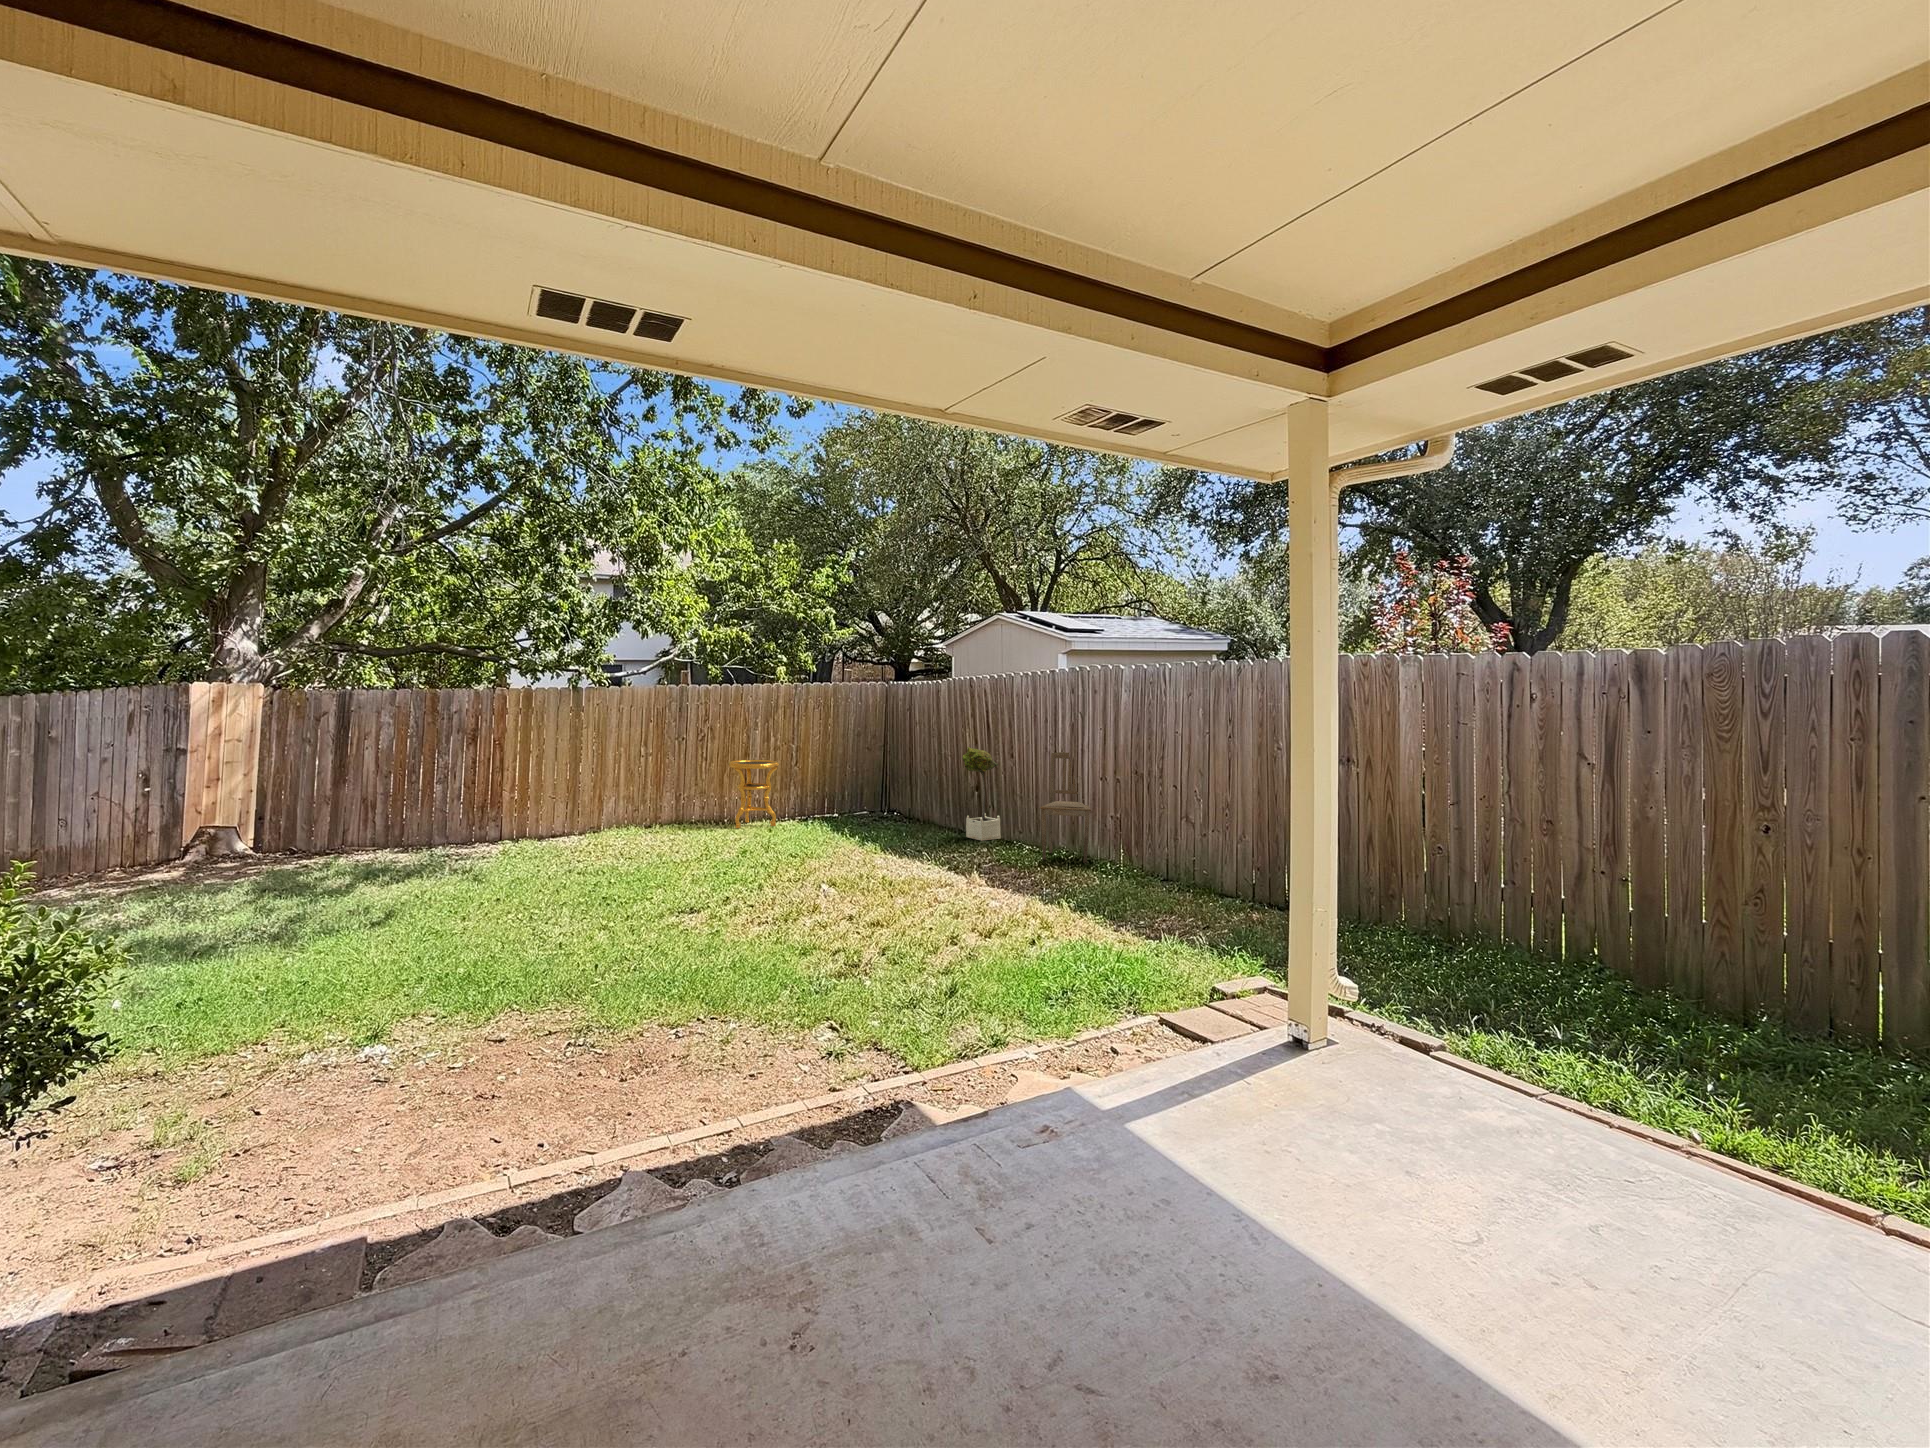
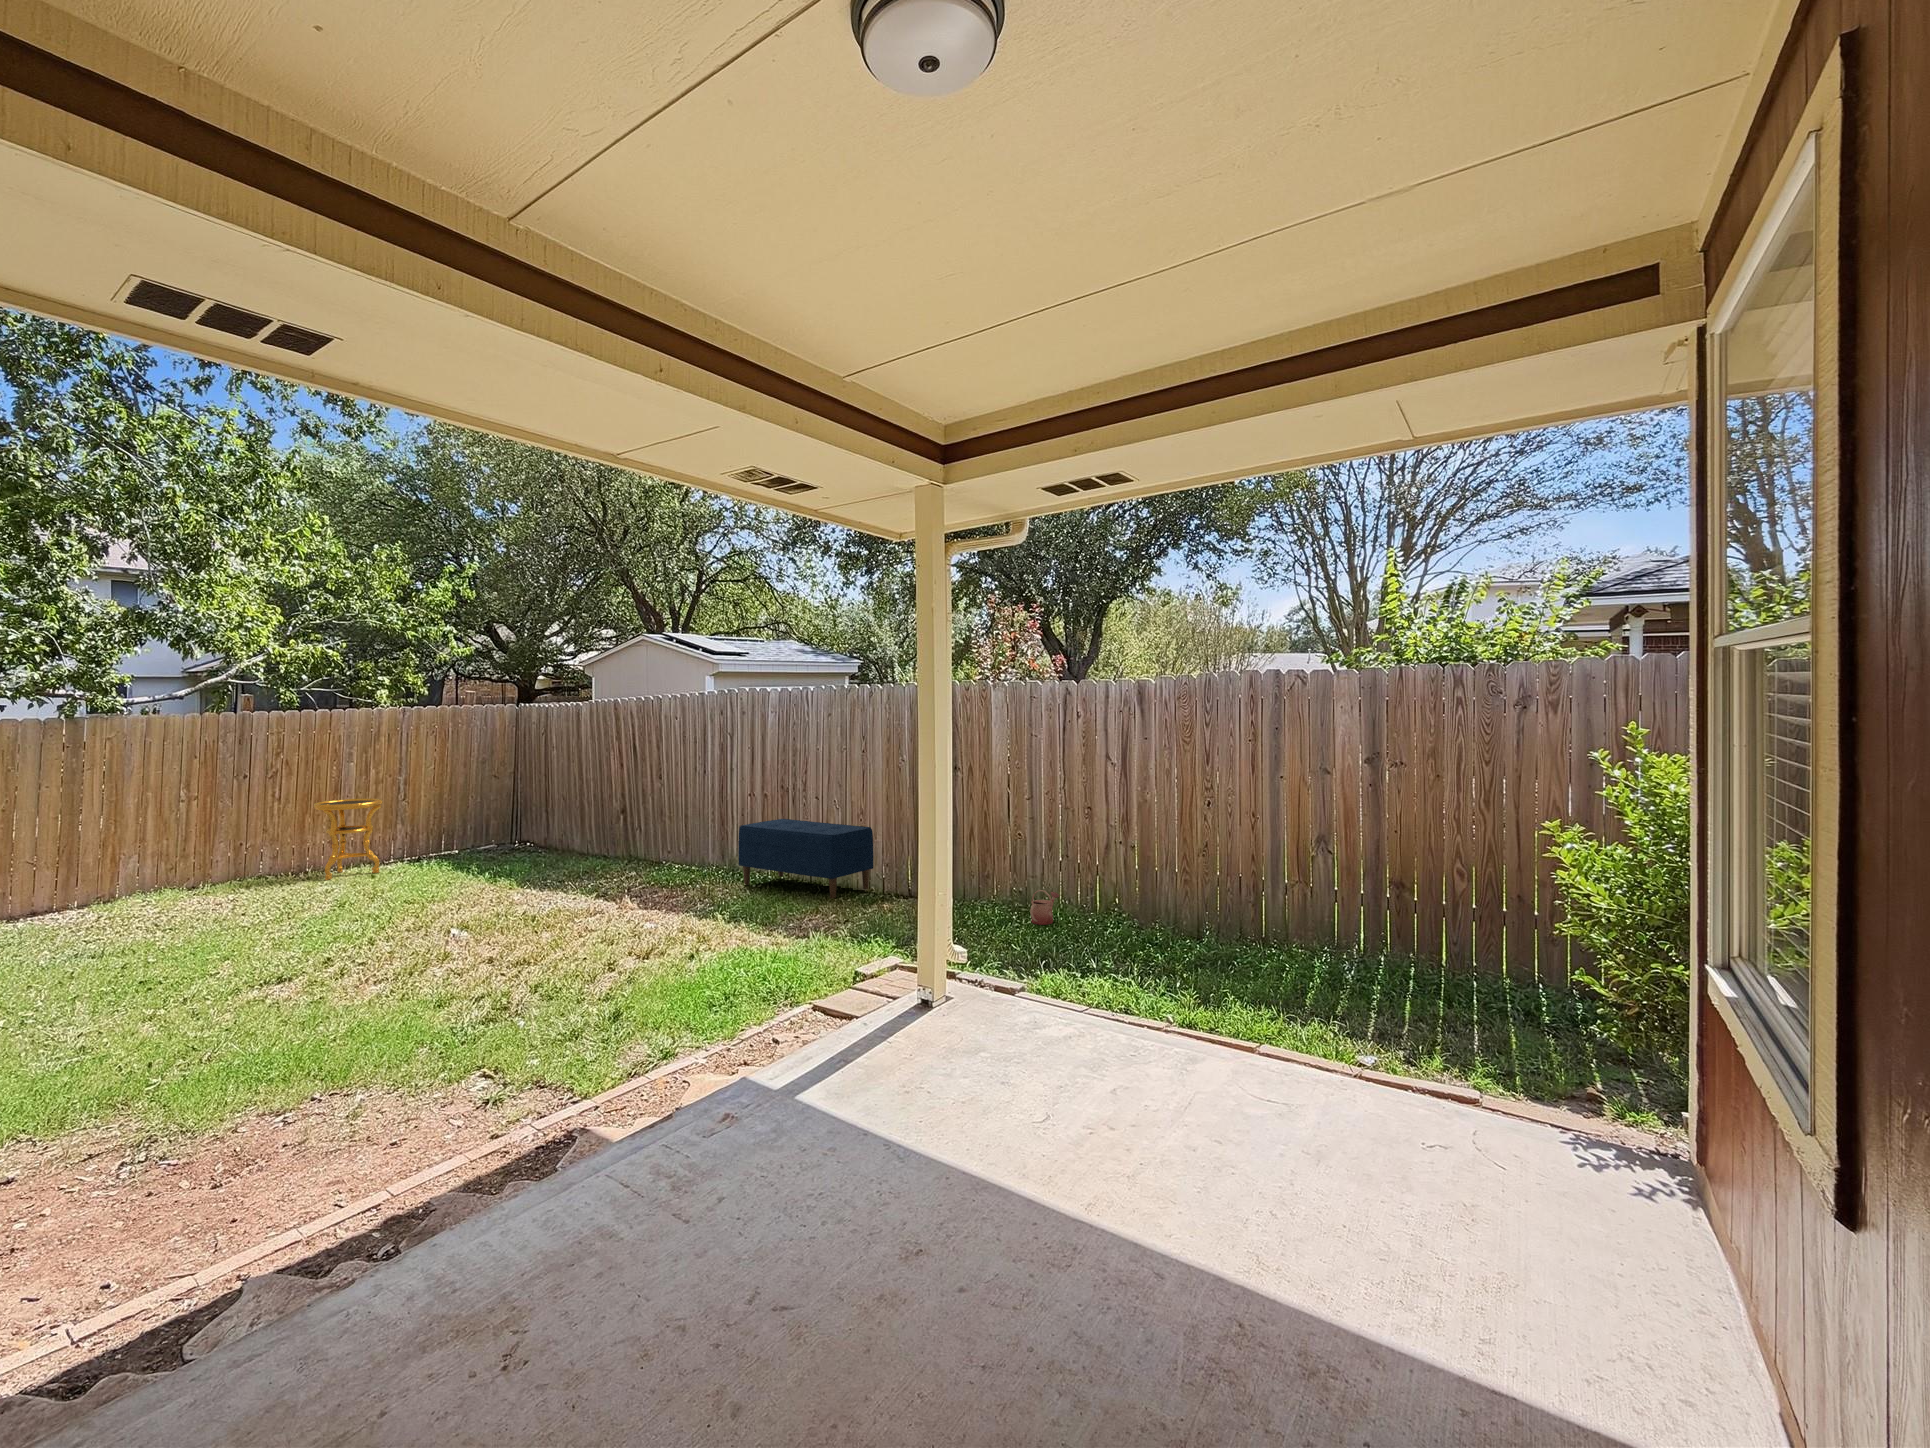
potted tree: present [962,747,1001,841] -> none [605,770,647,865]
dining chair: present [1040,752,1091,863] -> none [689,771,739,878]
bench: none [1089,807,1239,899] -> present [738,819,874,898]
watering can: none [1443,920,1486,964] -> present [1030,890,1059,925]

